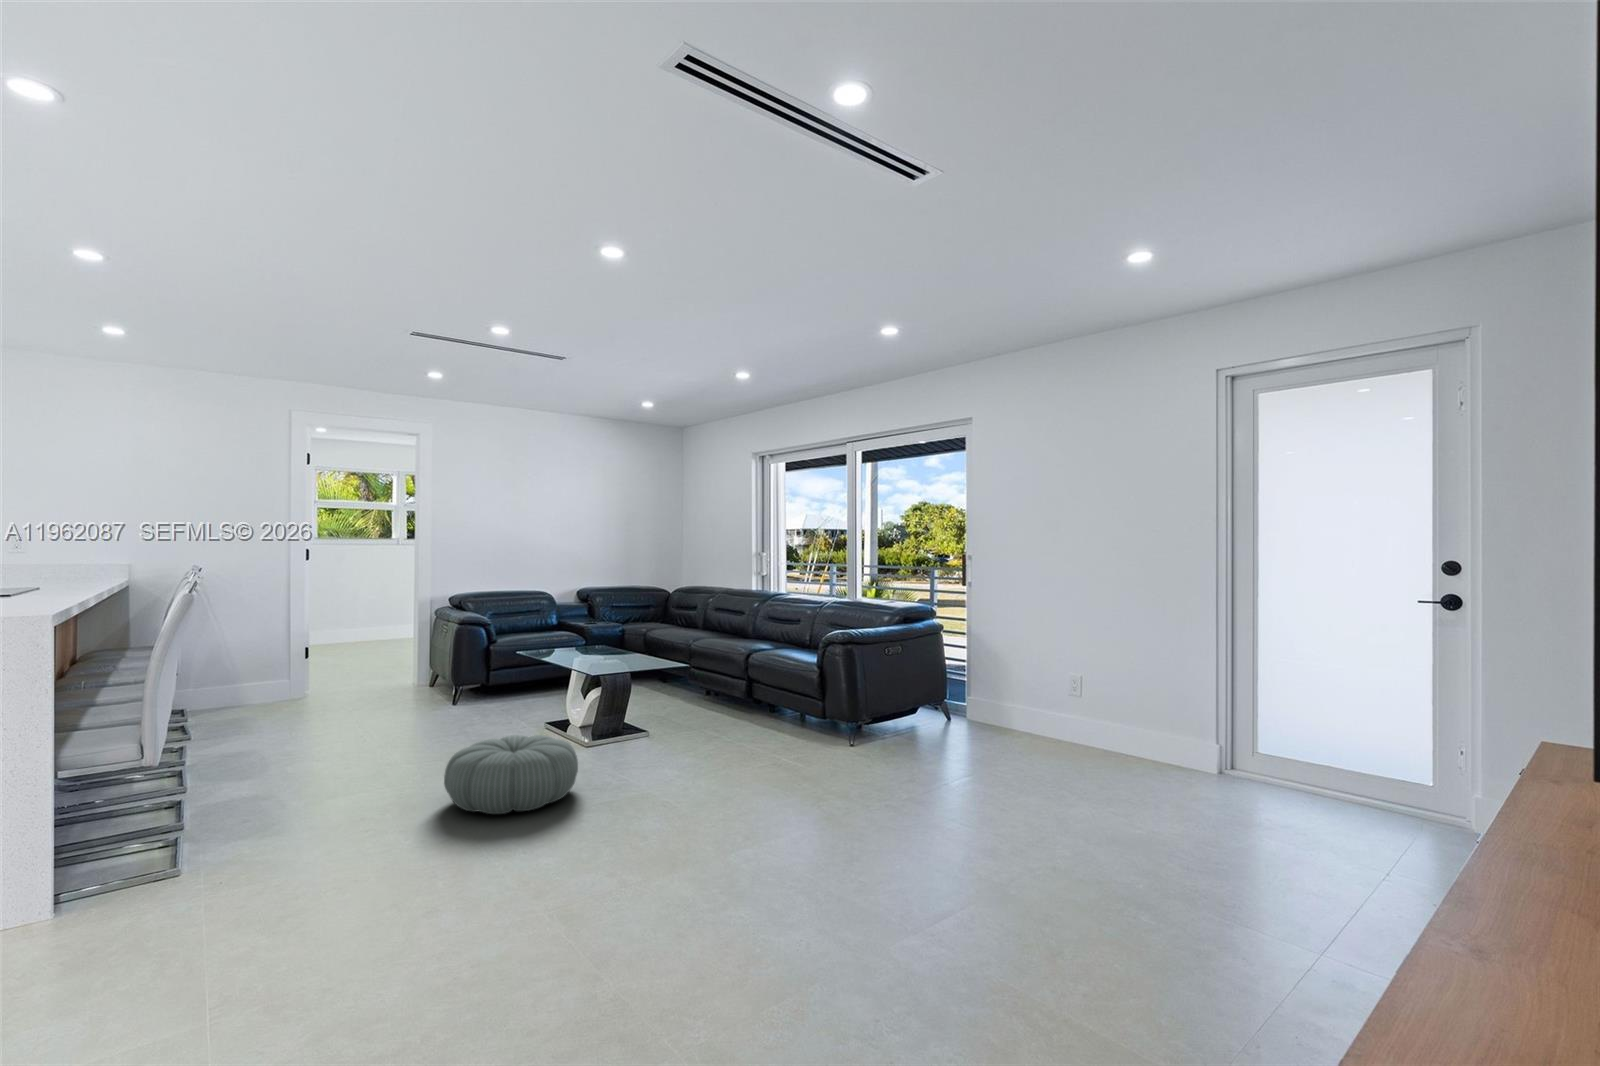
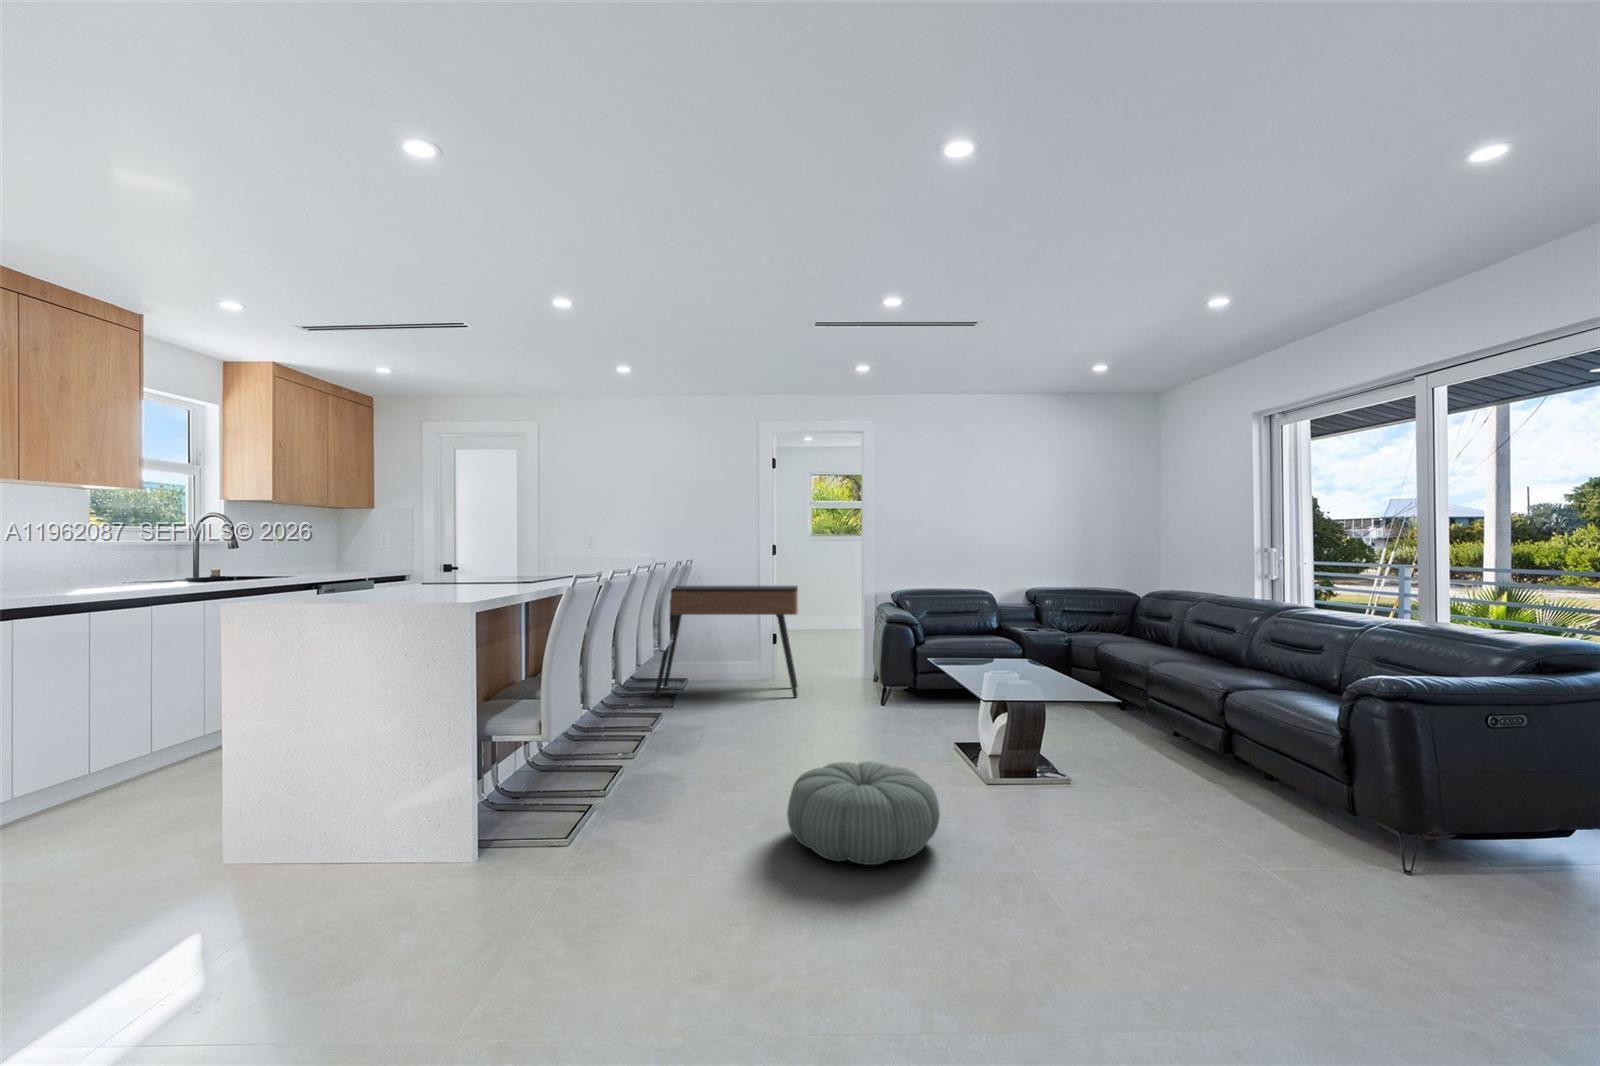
console table: none [158,594,356,734] -> present [655,586,798,697]

